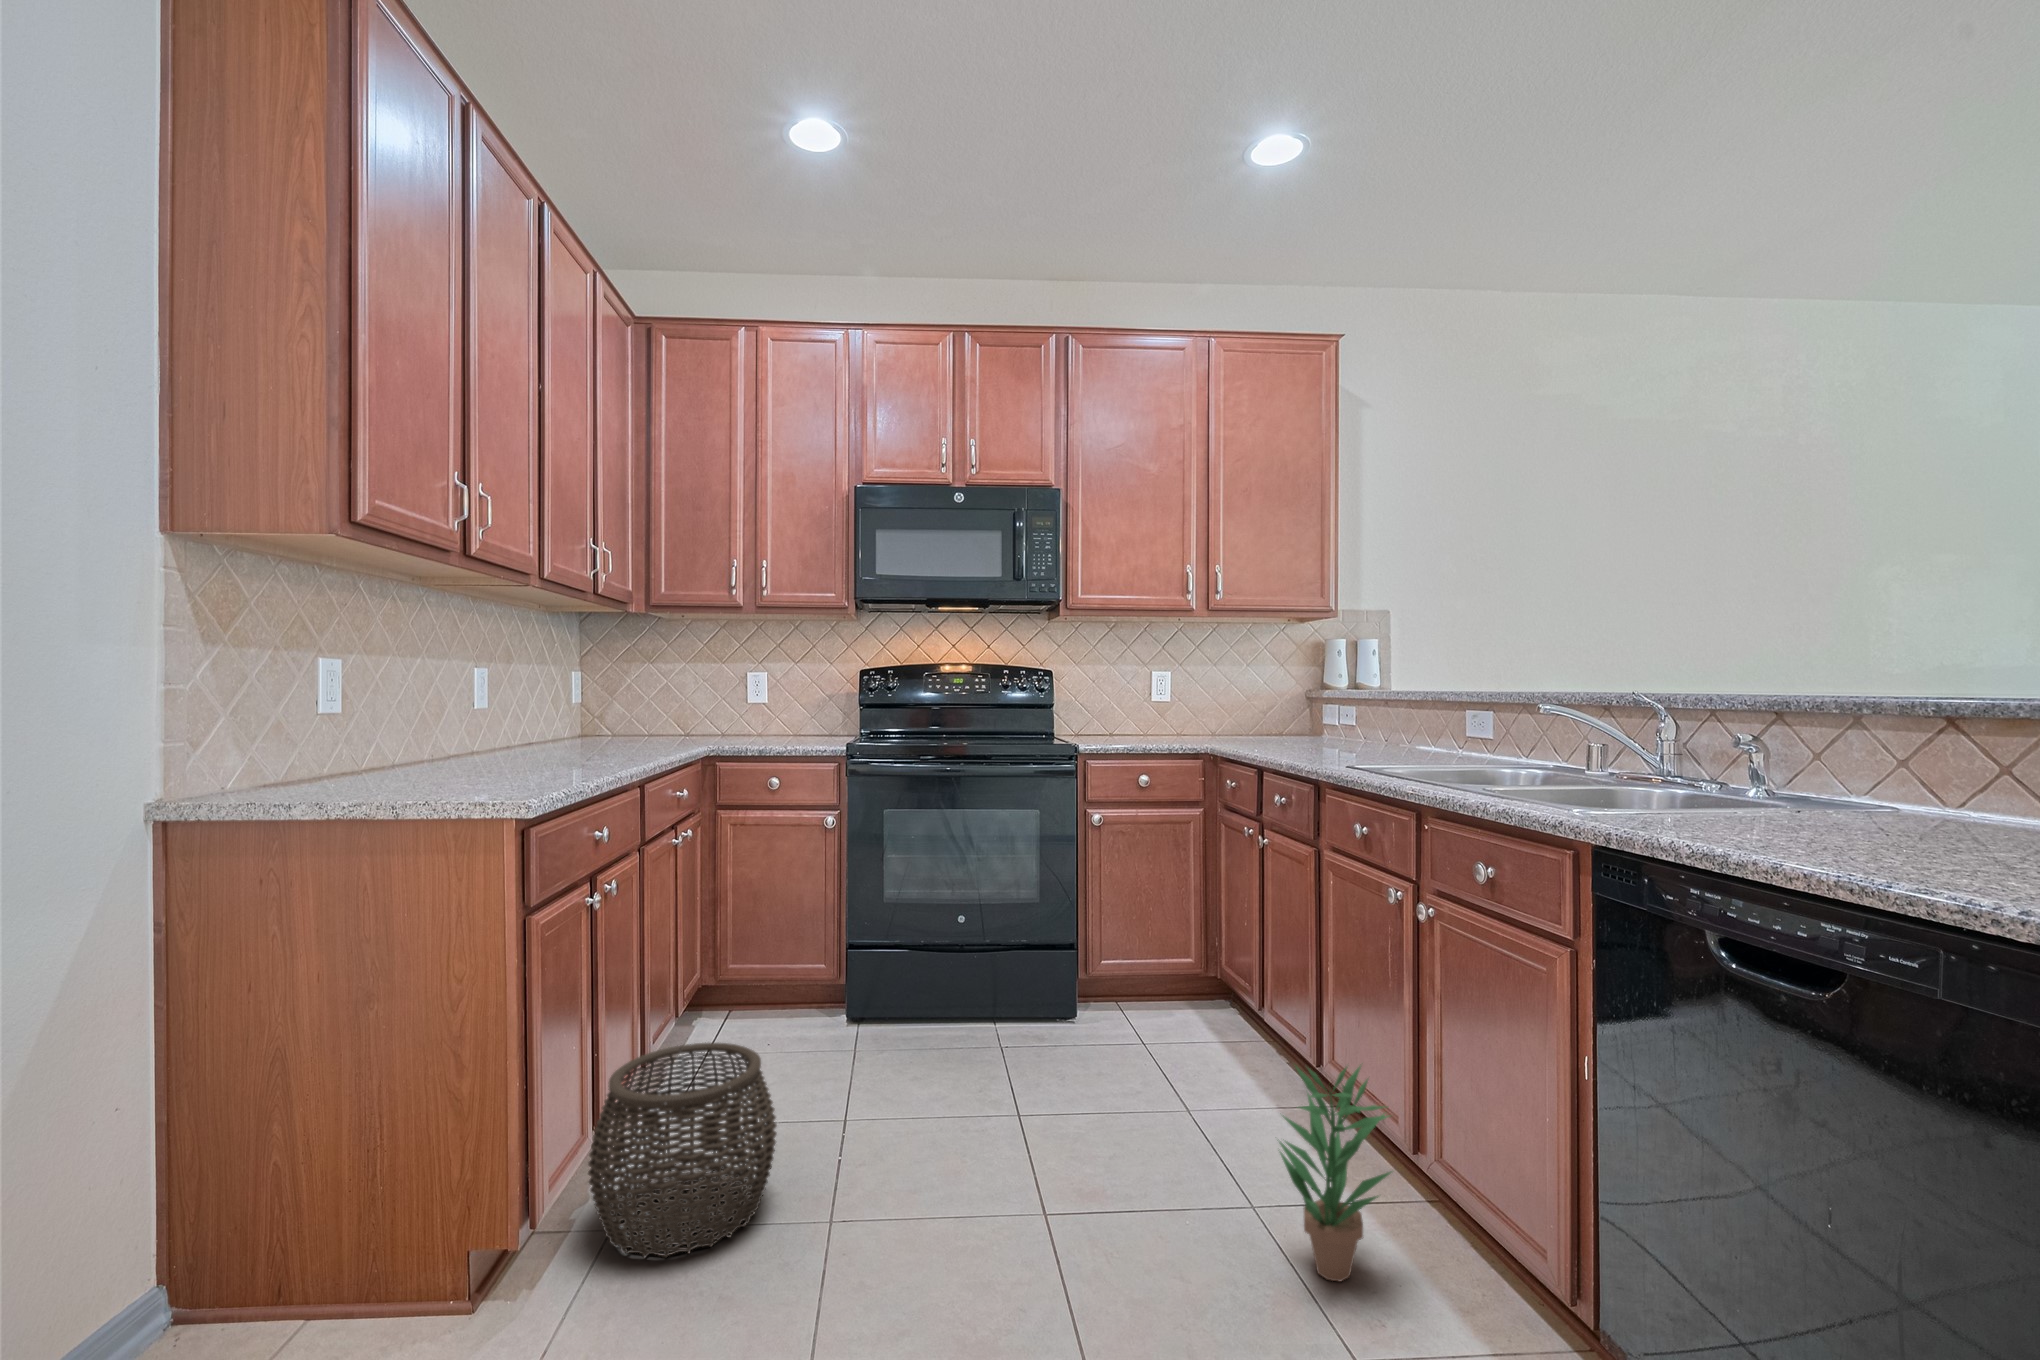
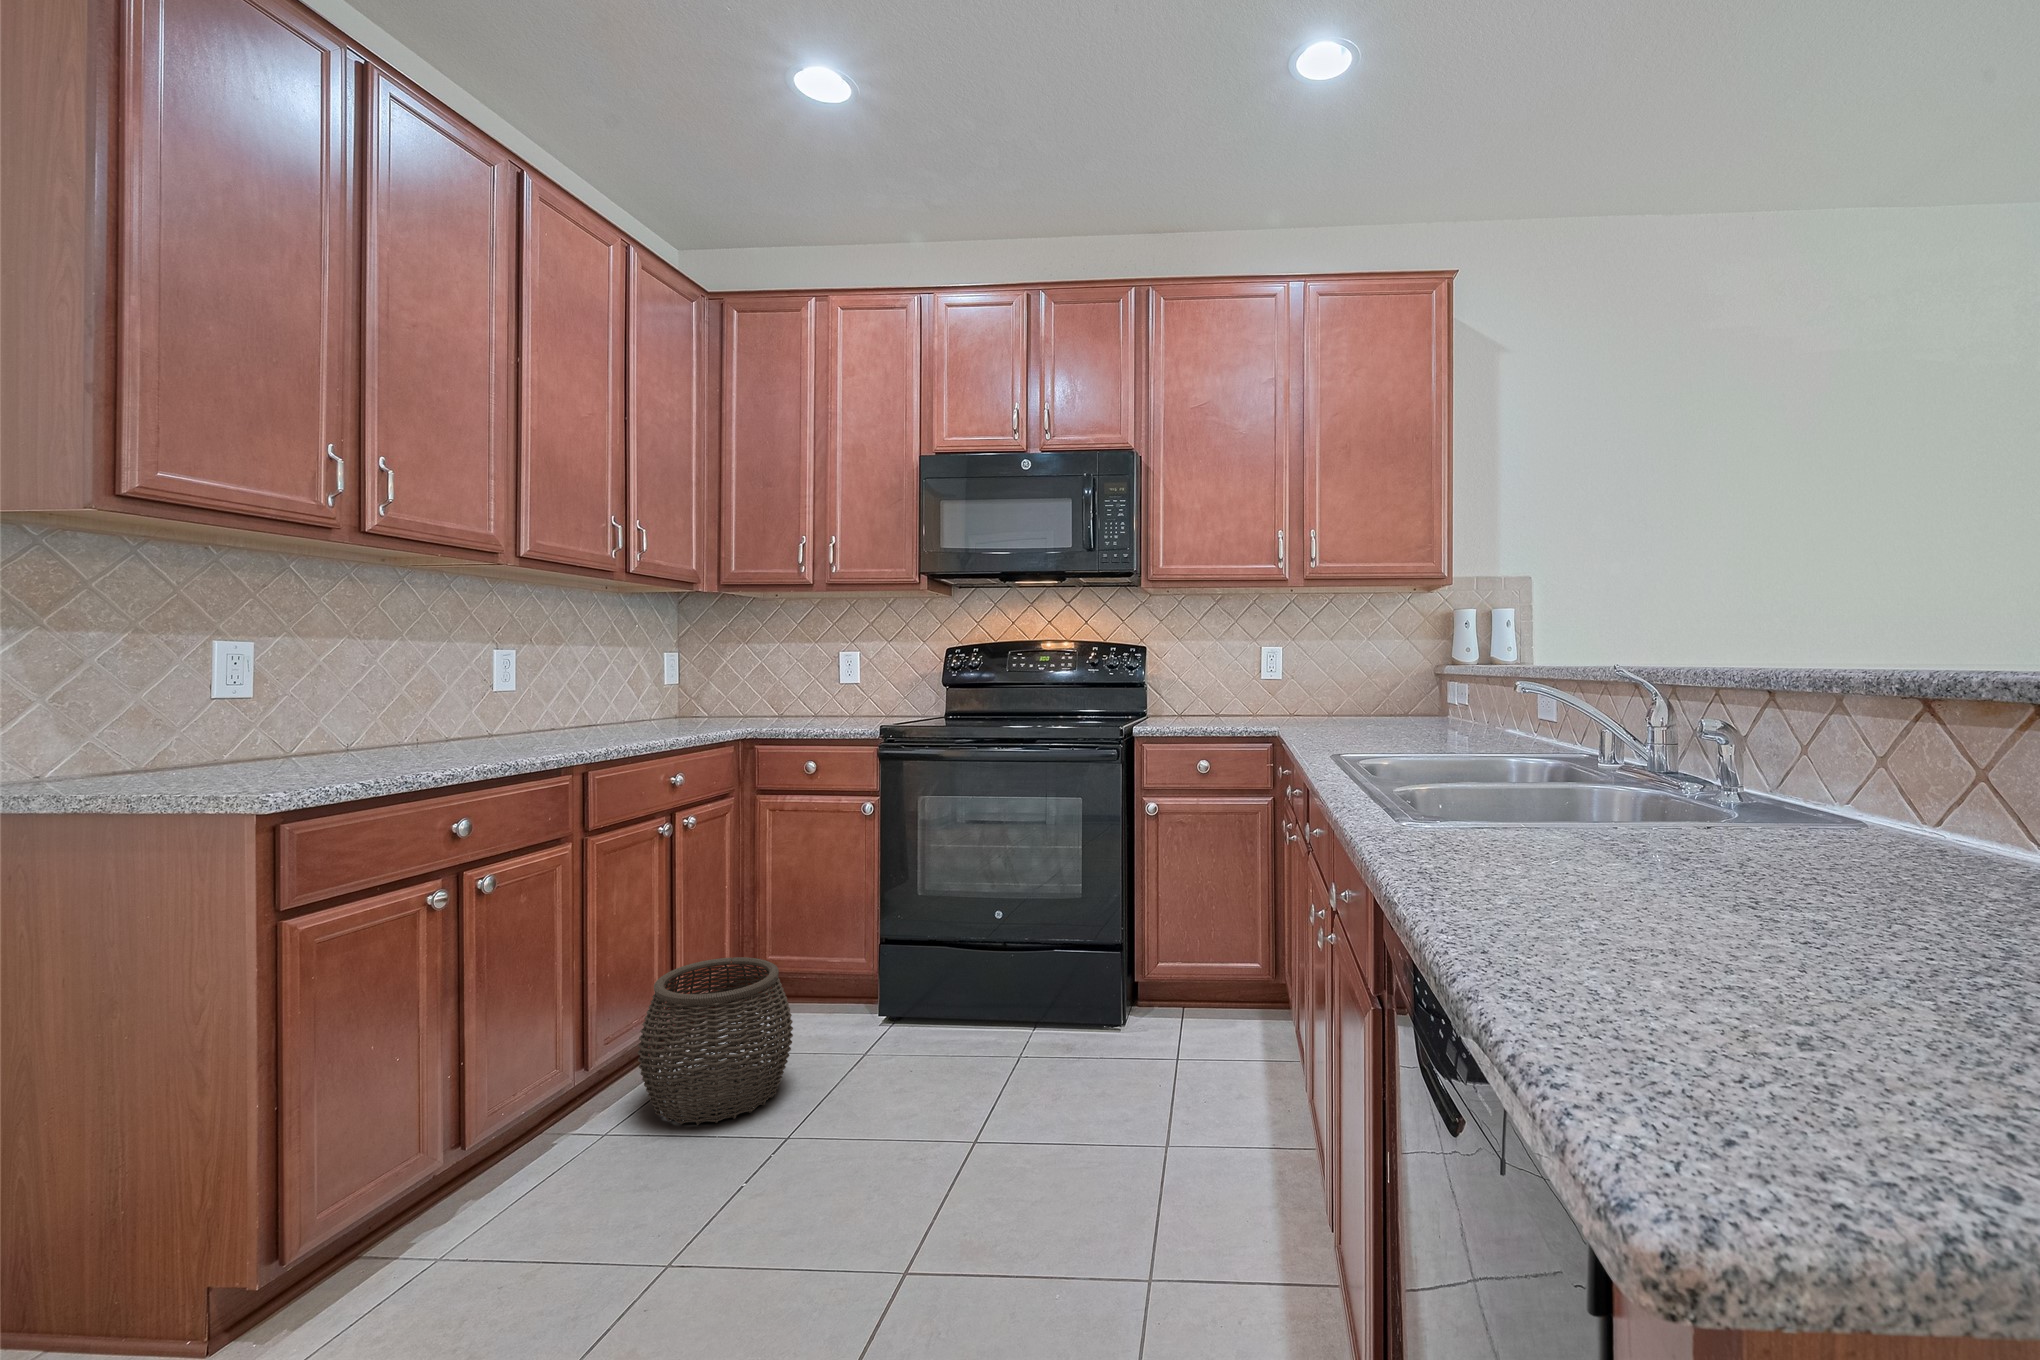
potted plant: present [1279,1066,1391,1282] -> none [1132,1045,1251,1278]

